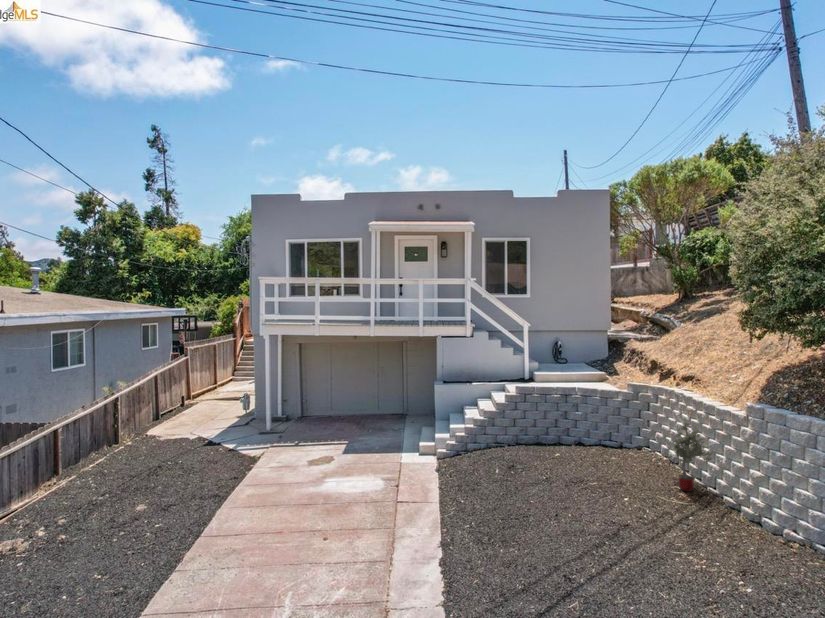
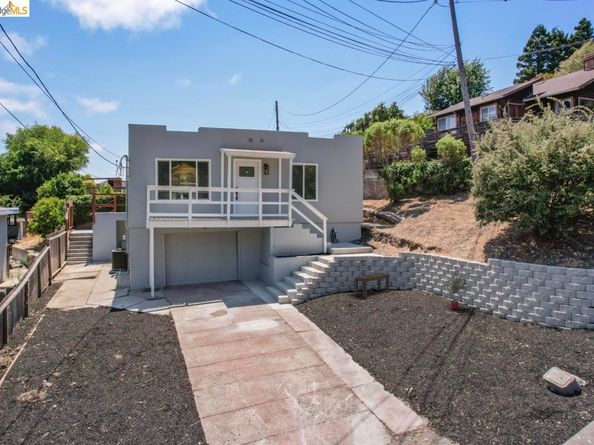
bench: none [540,414,600,454] -> present [355,273,390,298]

